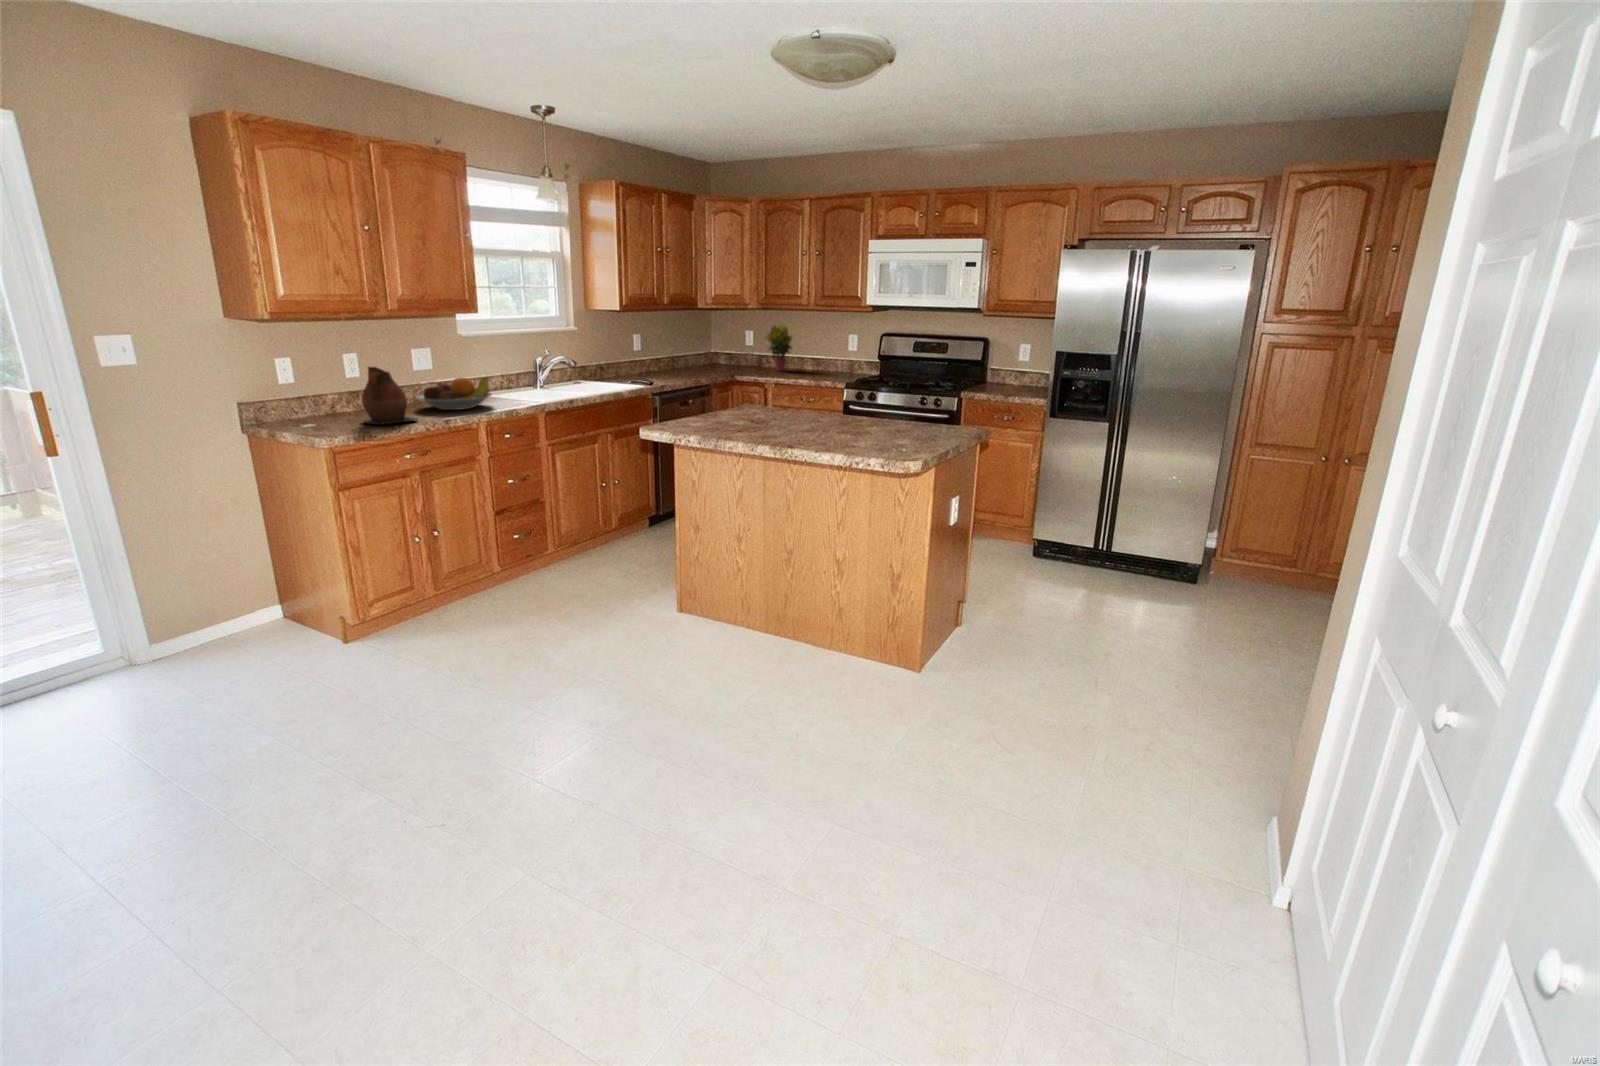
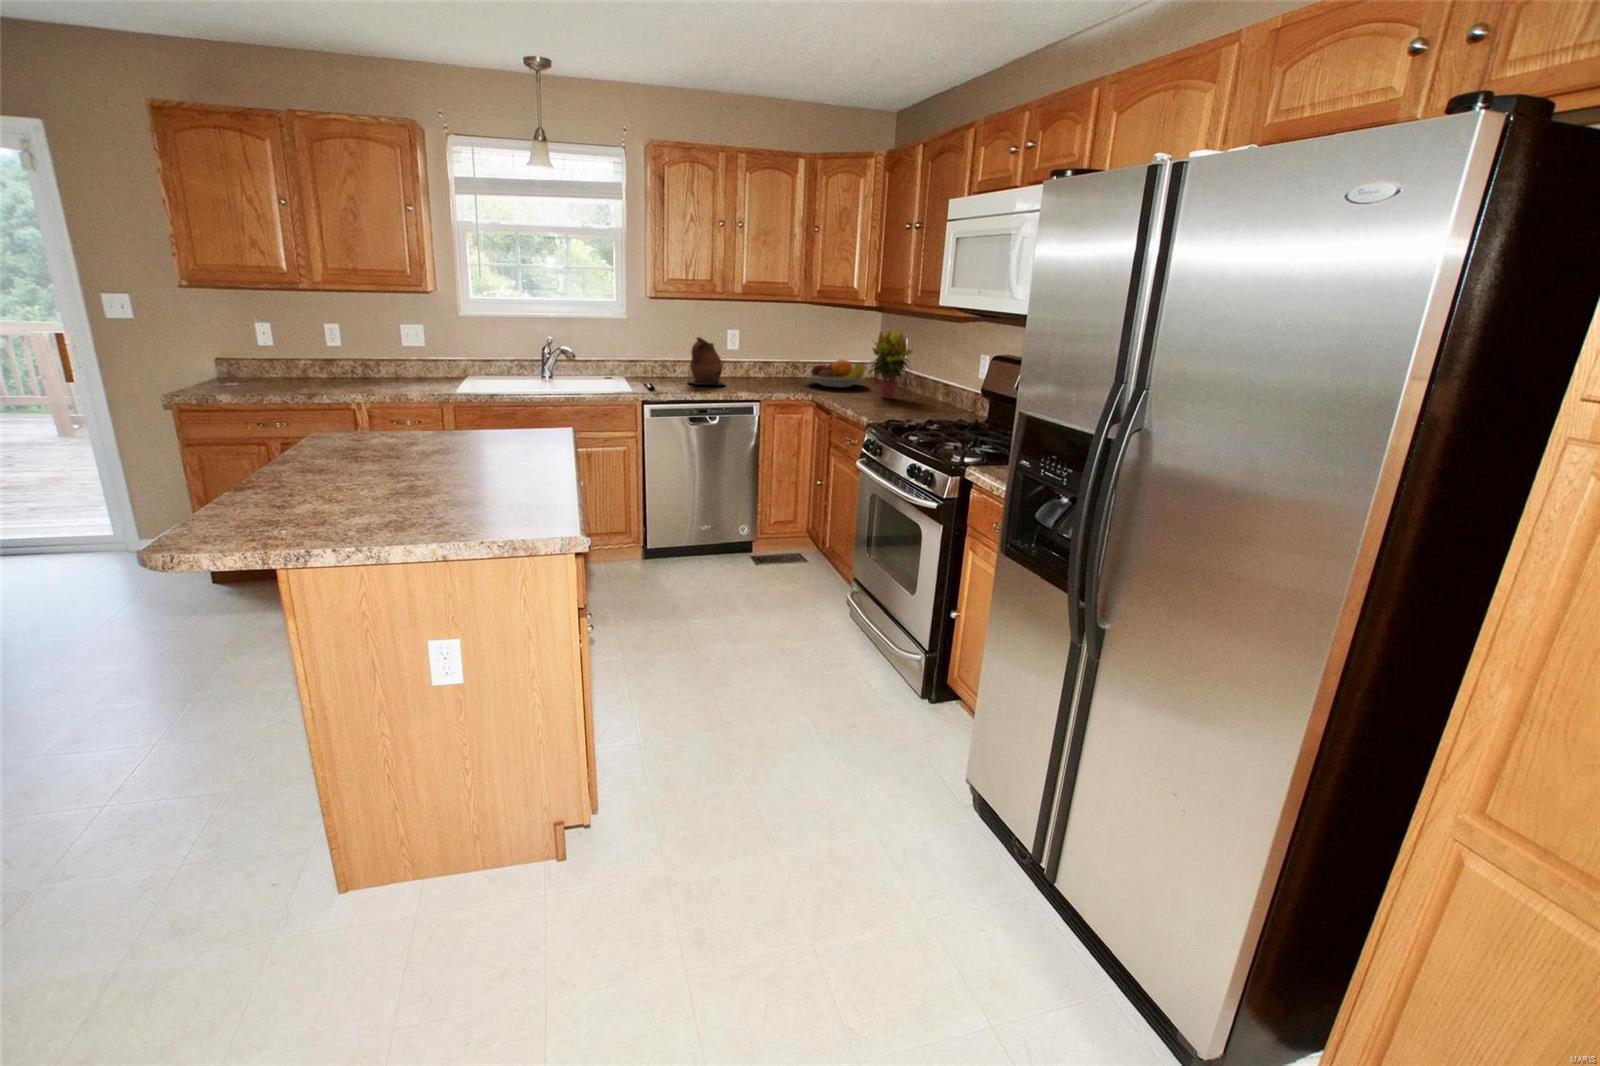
ceramic pitcher: present [362,367,417,425] -> present [690,337,725,385]
fruit bowl: present [417,377,492,410] -> present [806,360,866,387]

